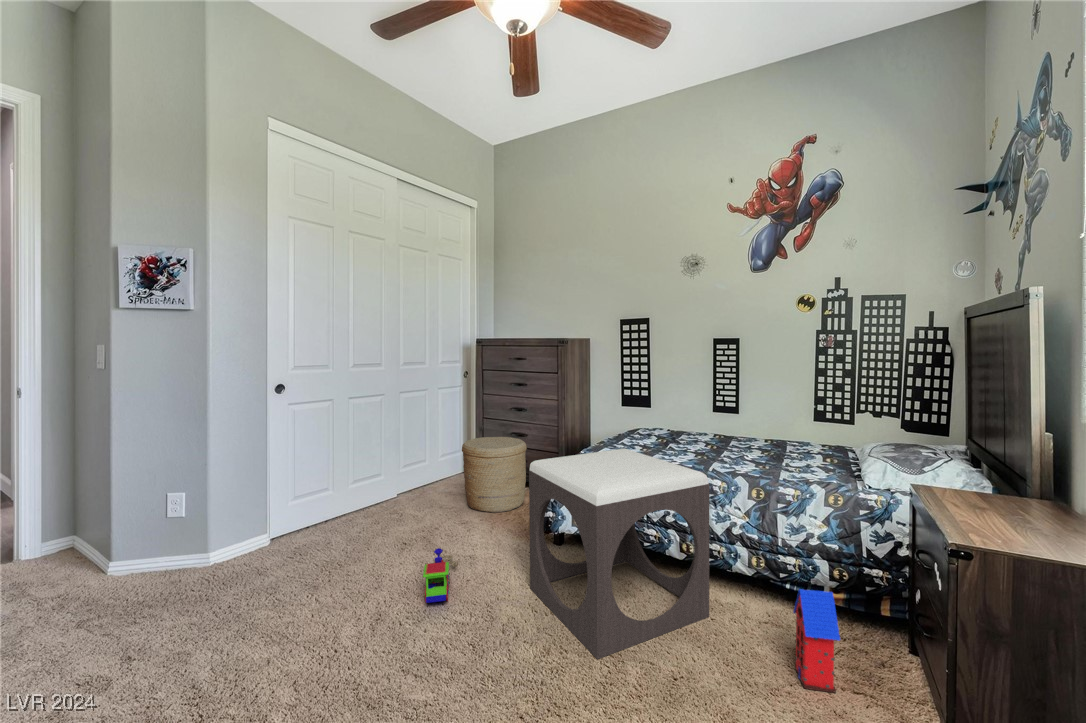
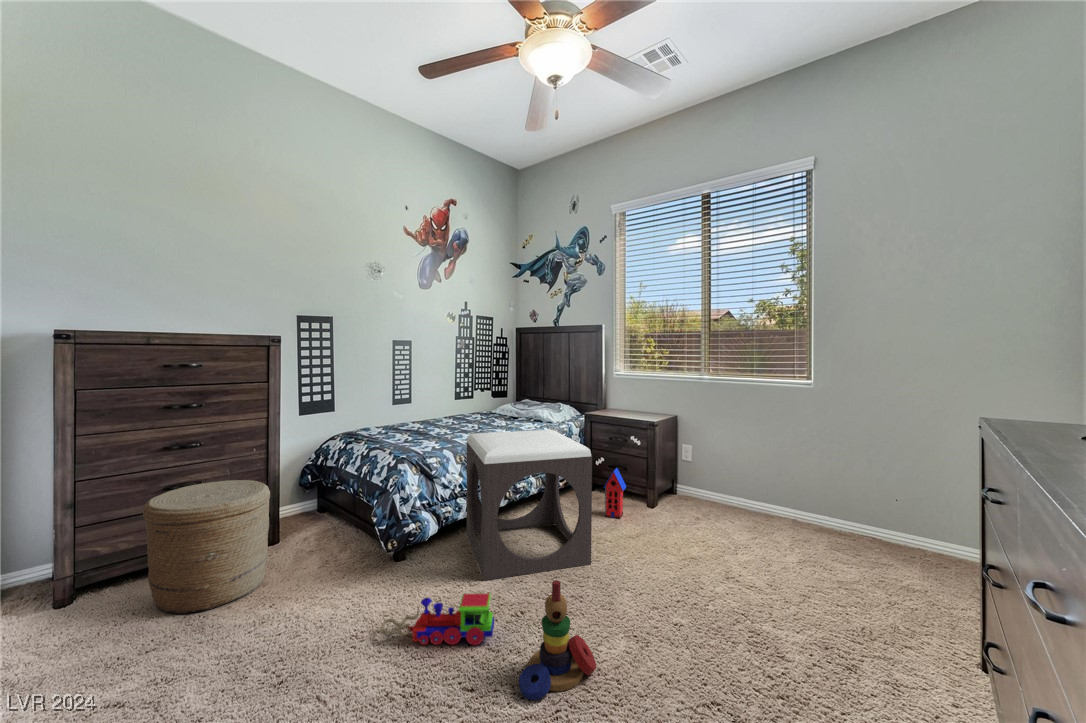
stacking toy: none [349,566,411,670] -> present [519,580,596,700]

